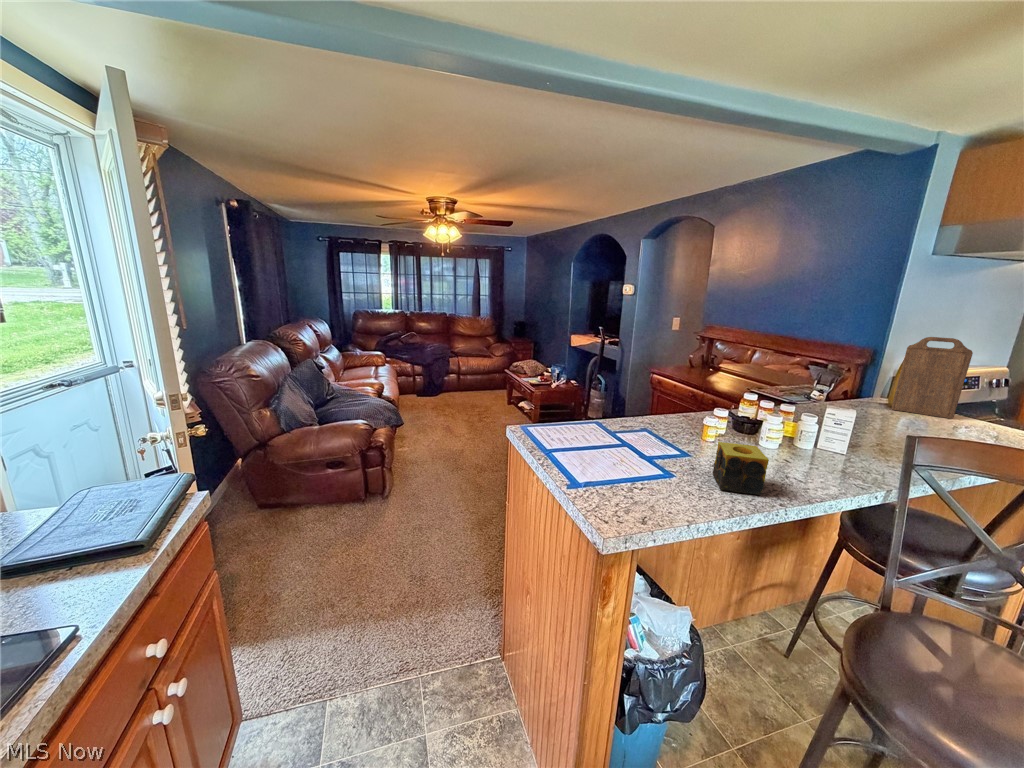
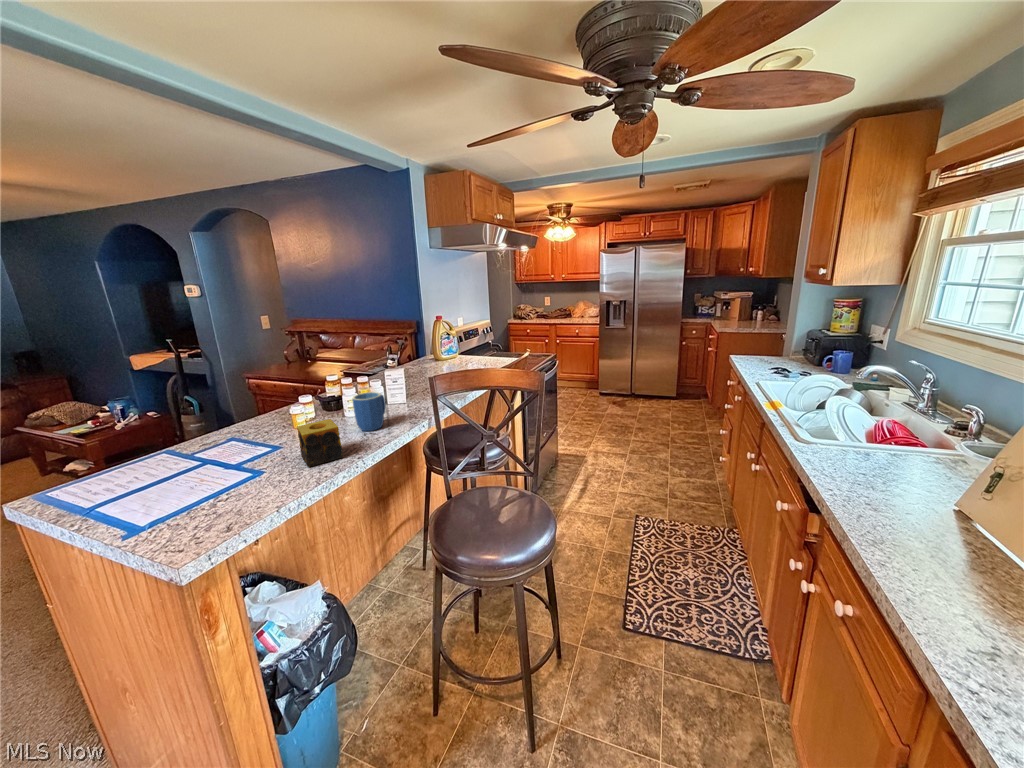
cutting board: present [891,337,973,419] -> none [434,304,470,361]
mug: none [779,427,825,476] -> present [352,392,386,431]

